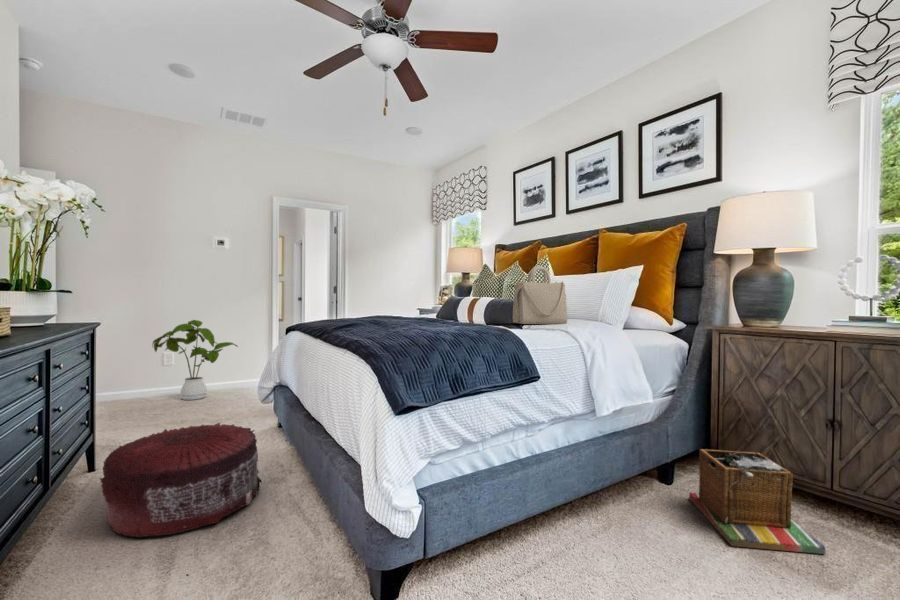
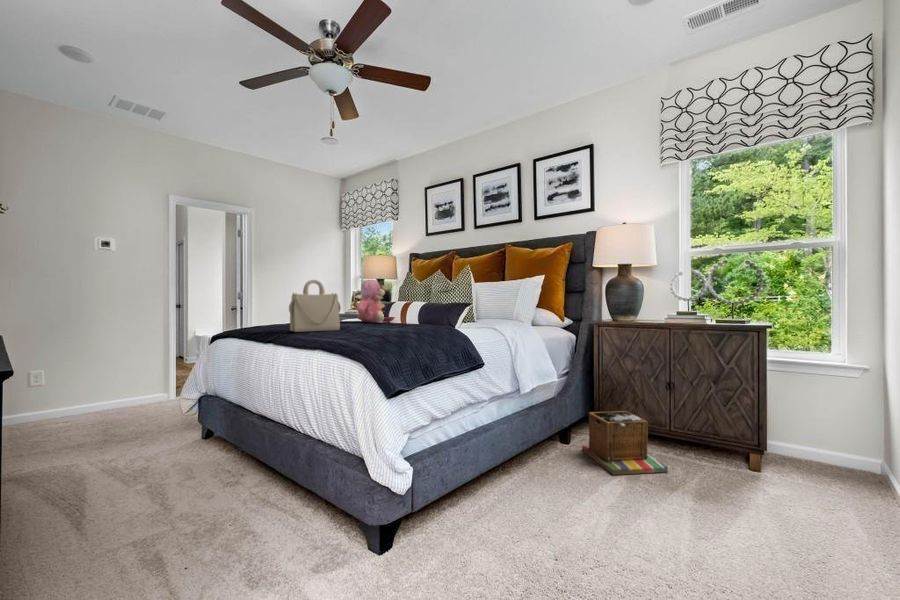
handbag: present [513,266,567,324] -> present [289,280,341,332]
teddy bear: none [419,272,467,319] -> present [357,280,395,323]
house plant: present [152,320,238,400] -> none [43,331,144,418]
pouf: present [100,423,262,538] -> none [80,428,234,537]

